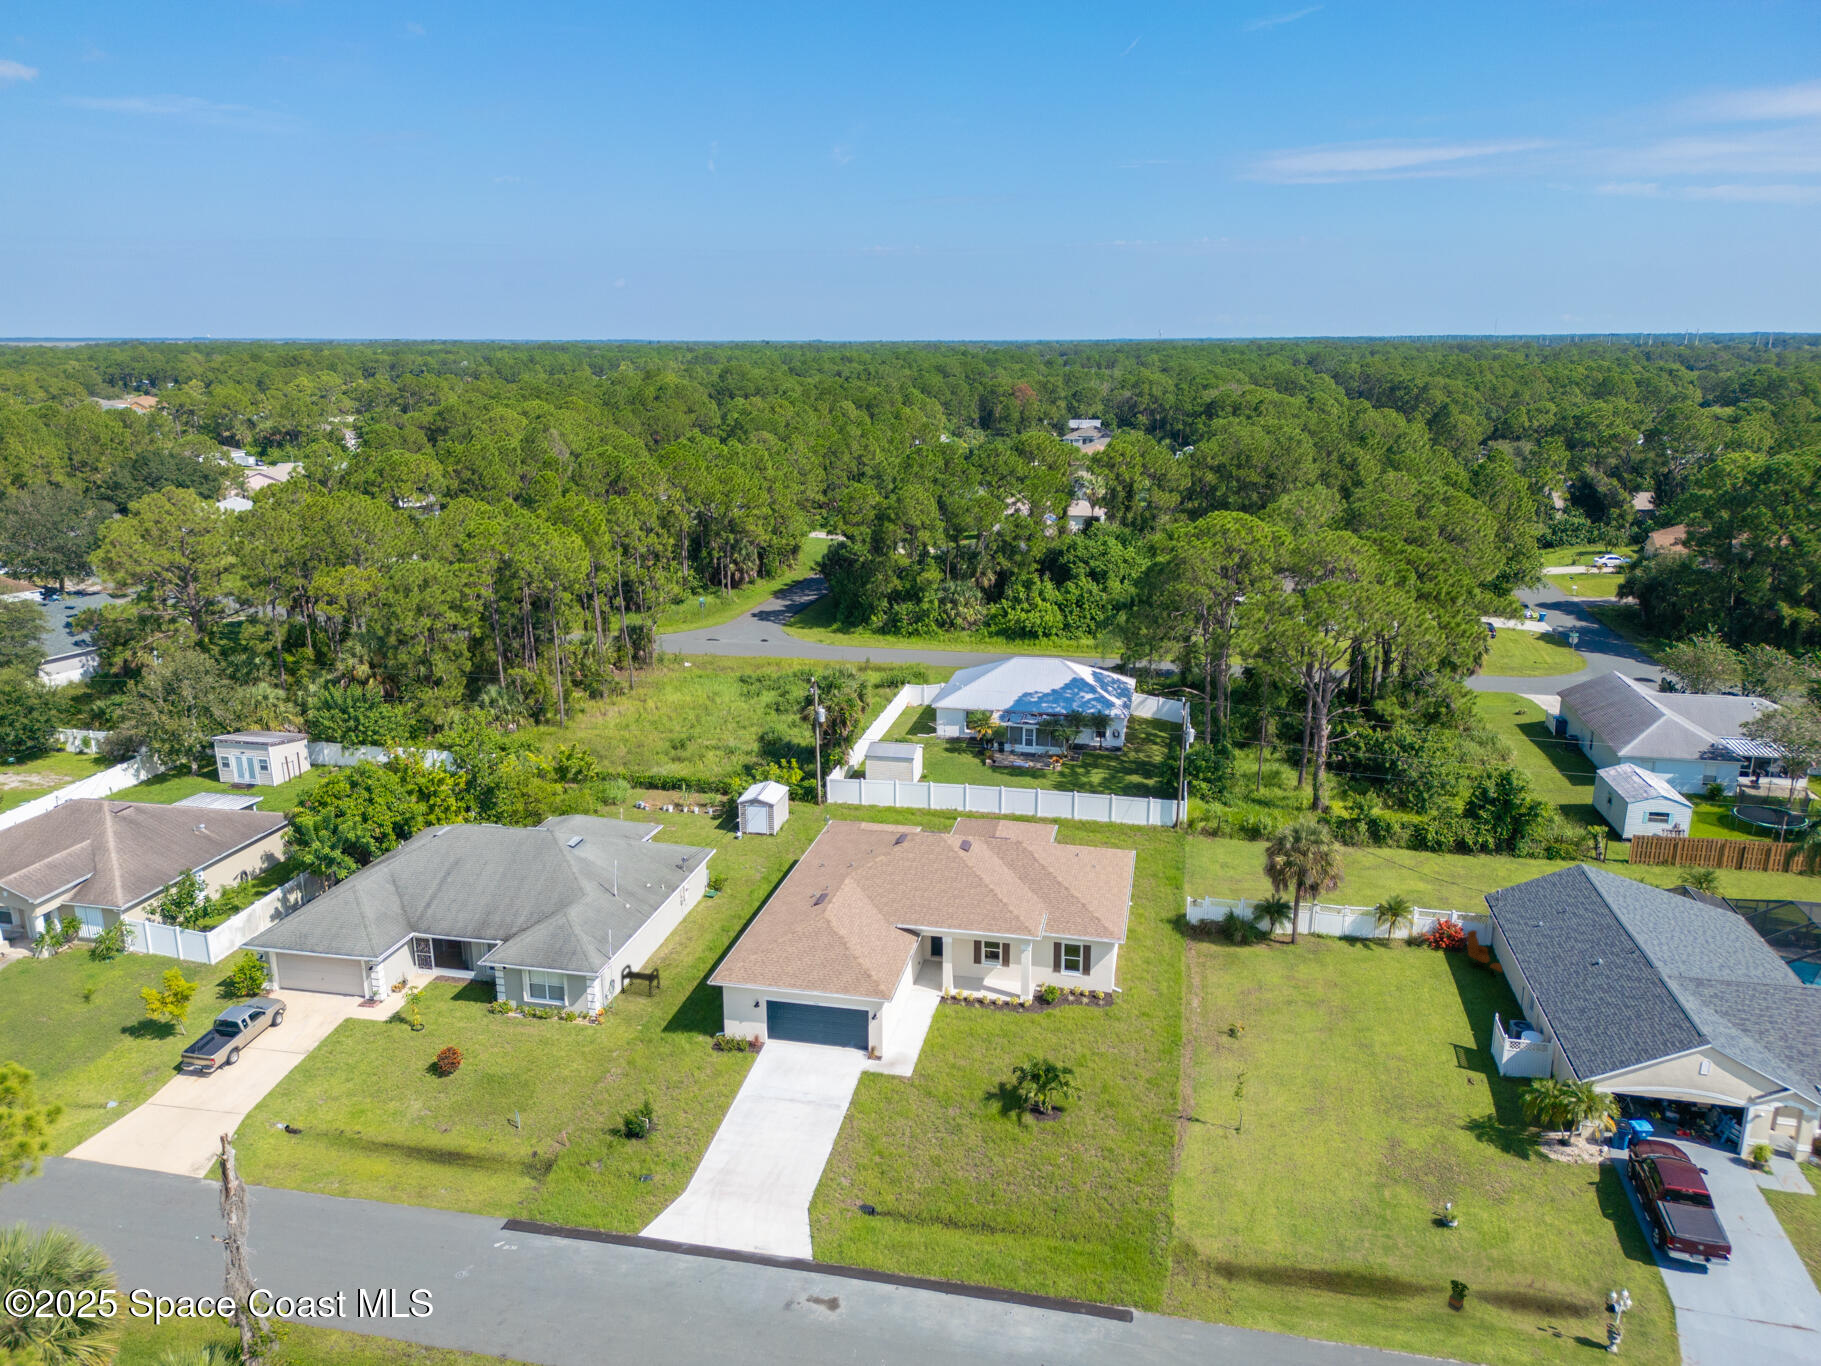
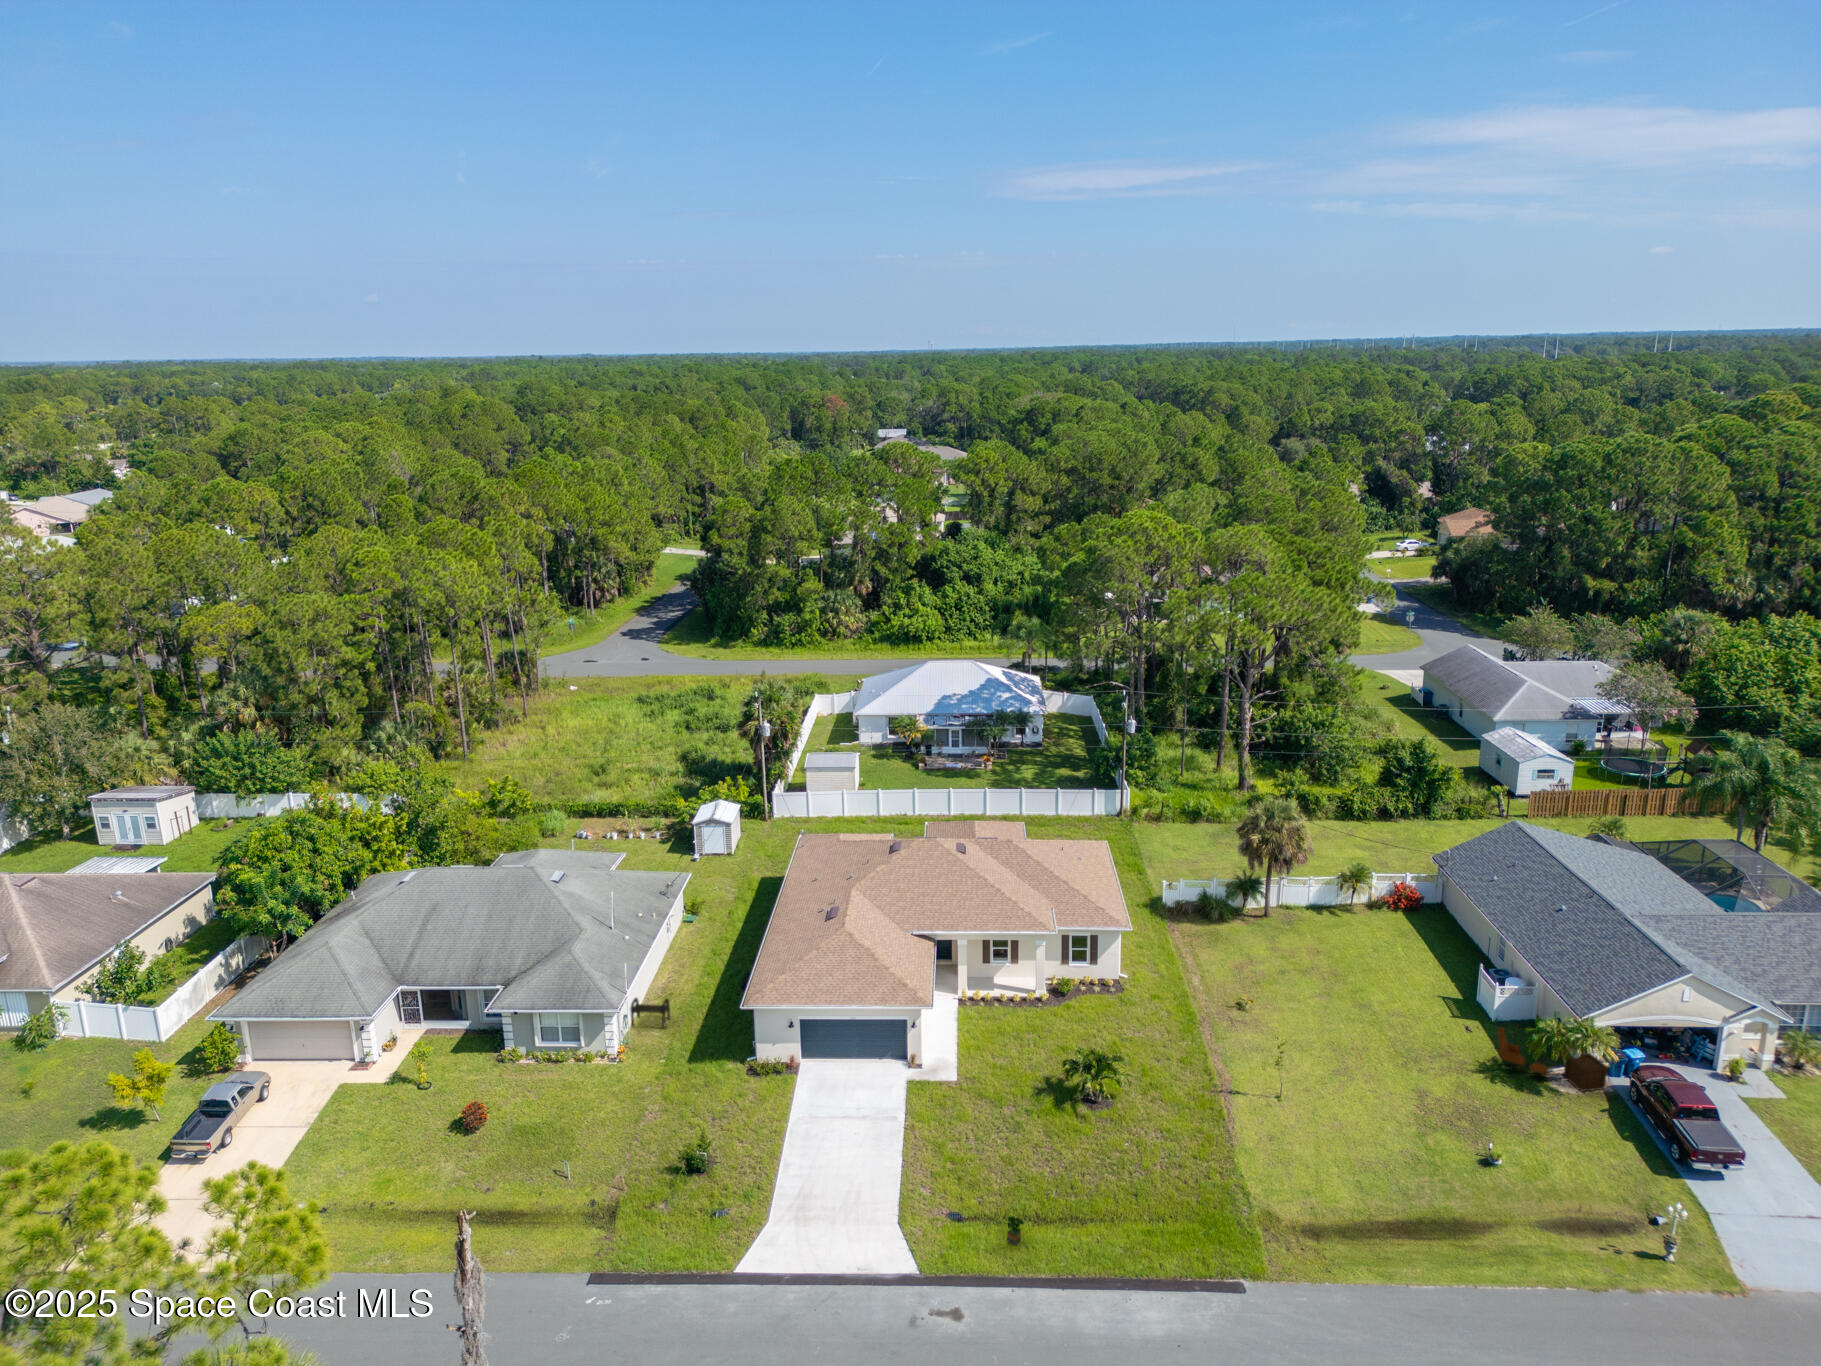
lounge chair: present [1467,930,1502,972] -> present [1498,1027,1548,1077]
wooden crate: none [1559,1120,1606,1162] -> present [1564,1053,1608,1091]
potted tree: present [1448,1280,1469,1312] -> present [1007,1216,1024,1246]

